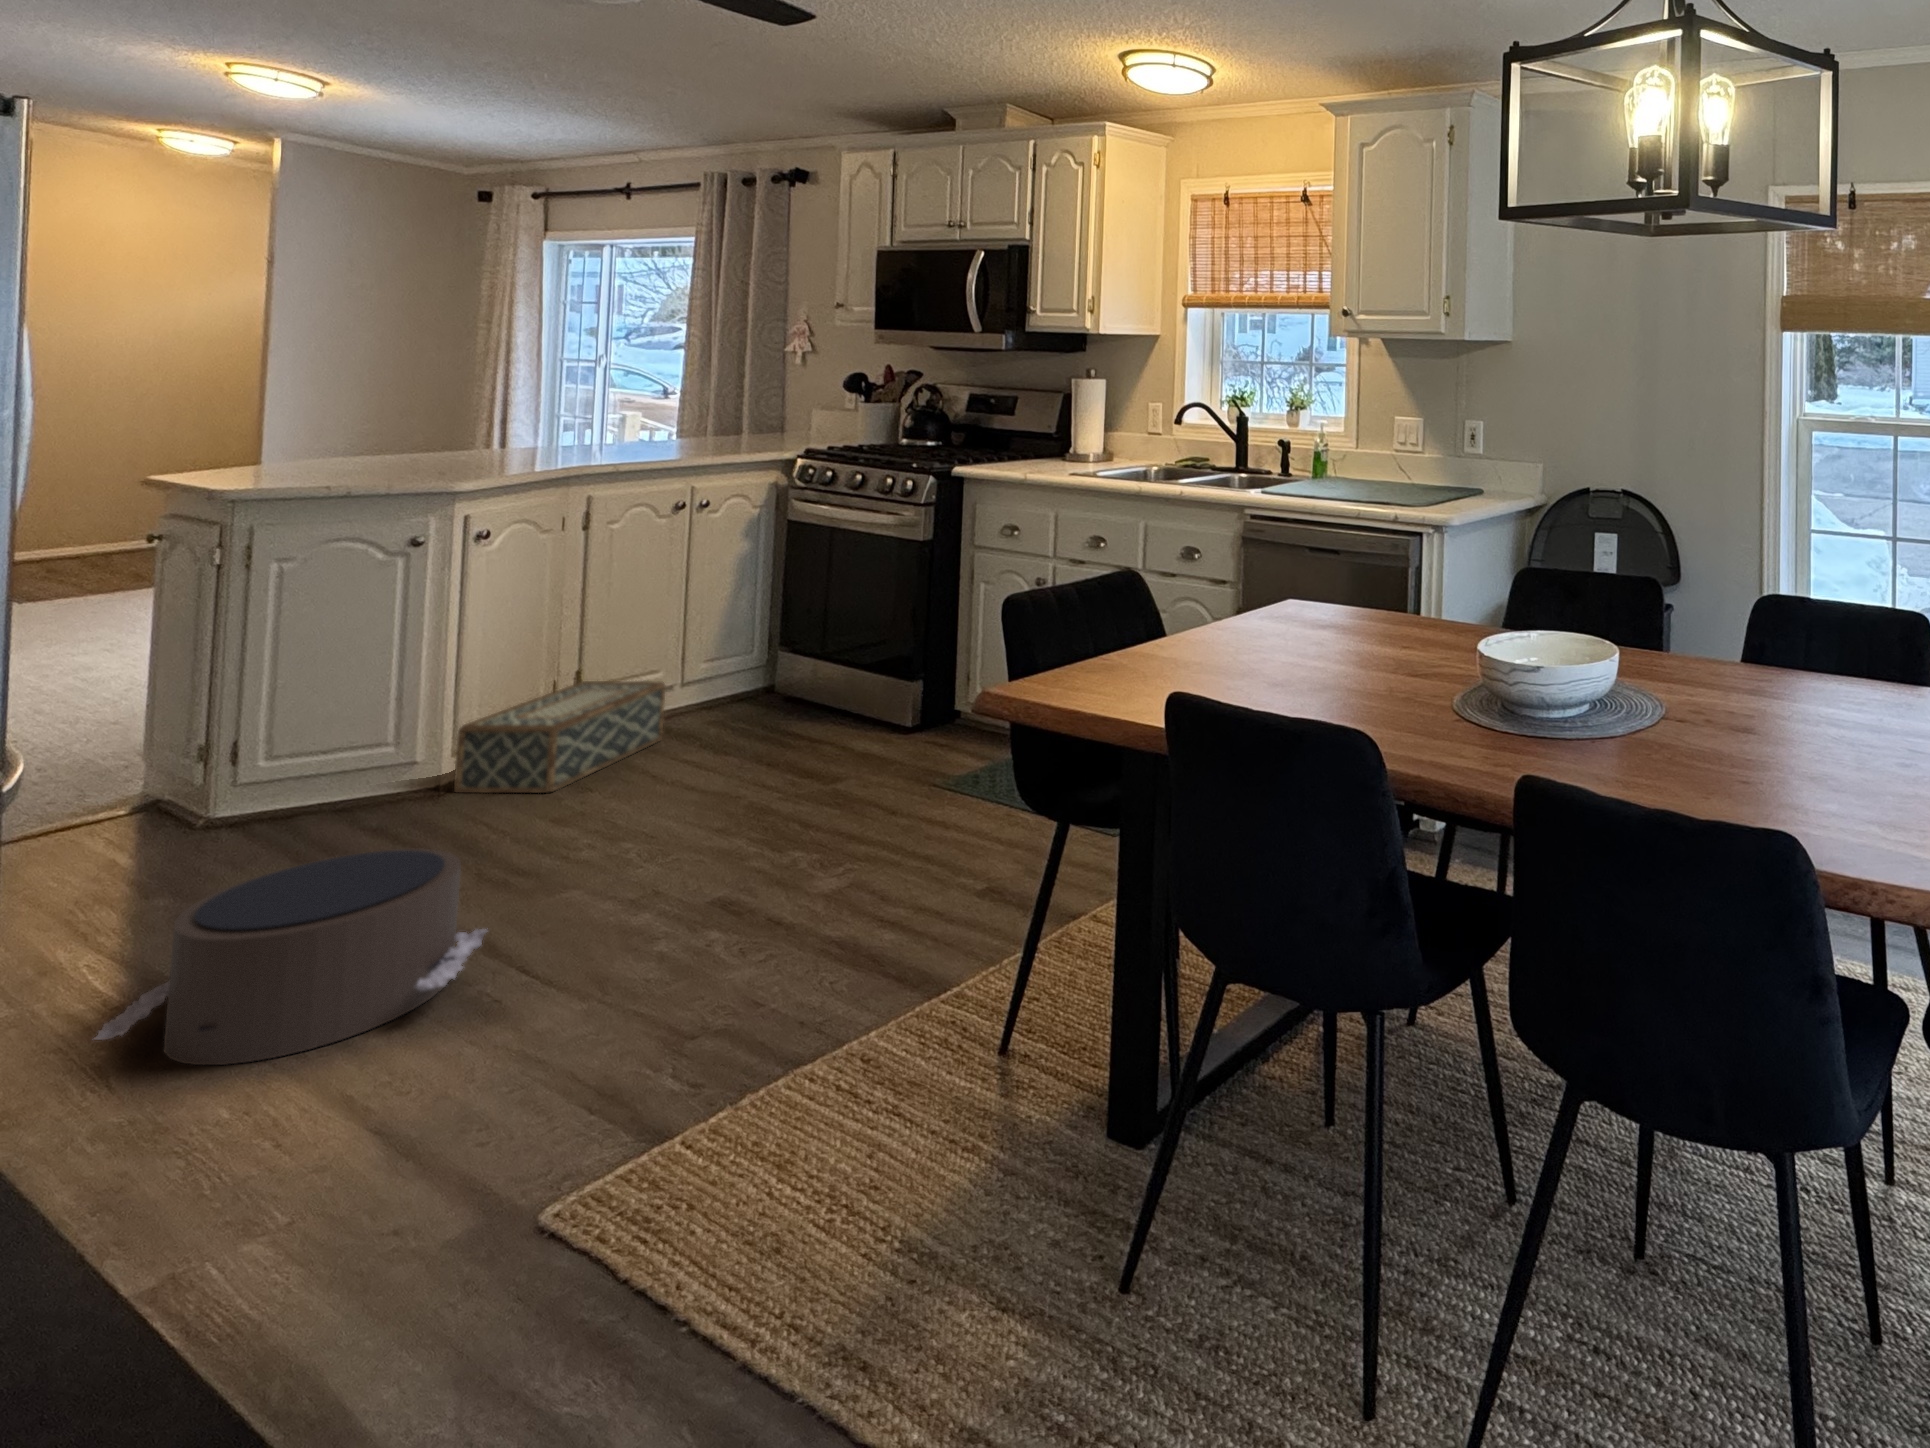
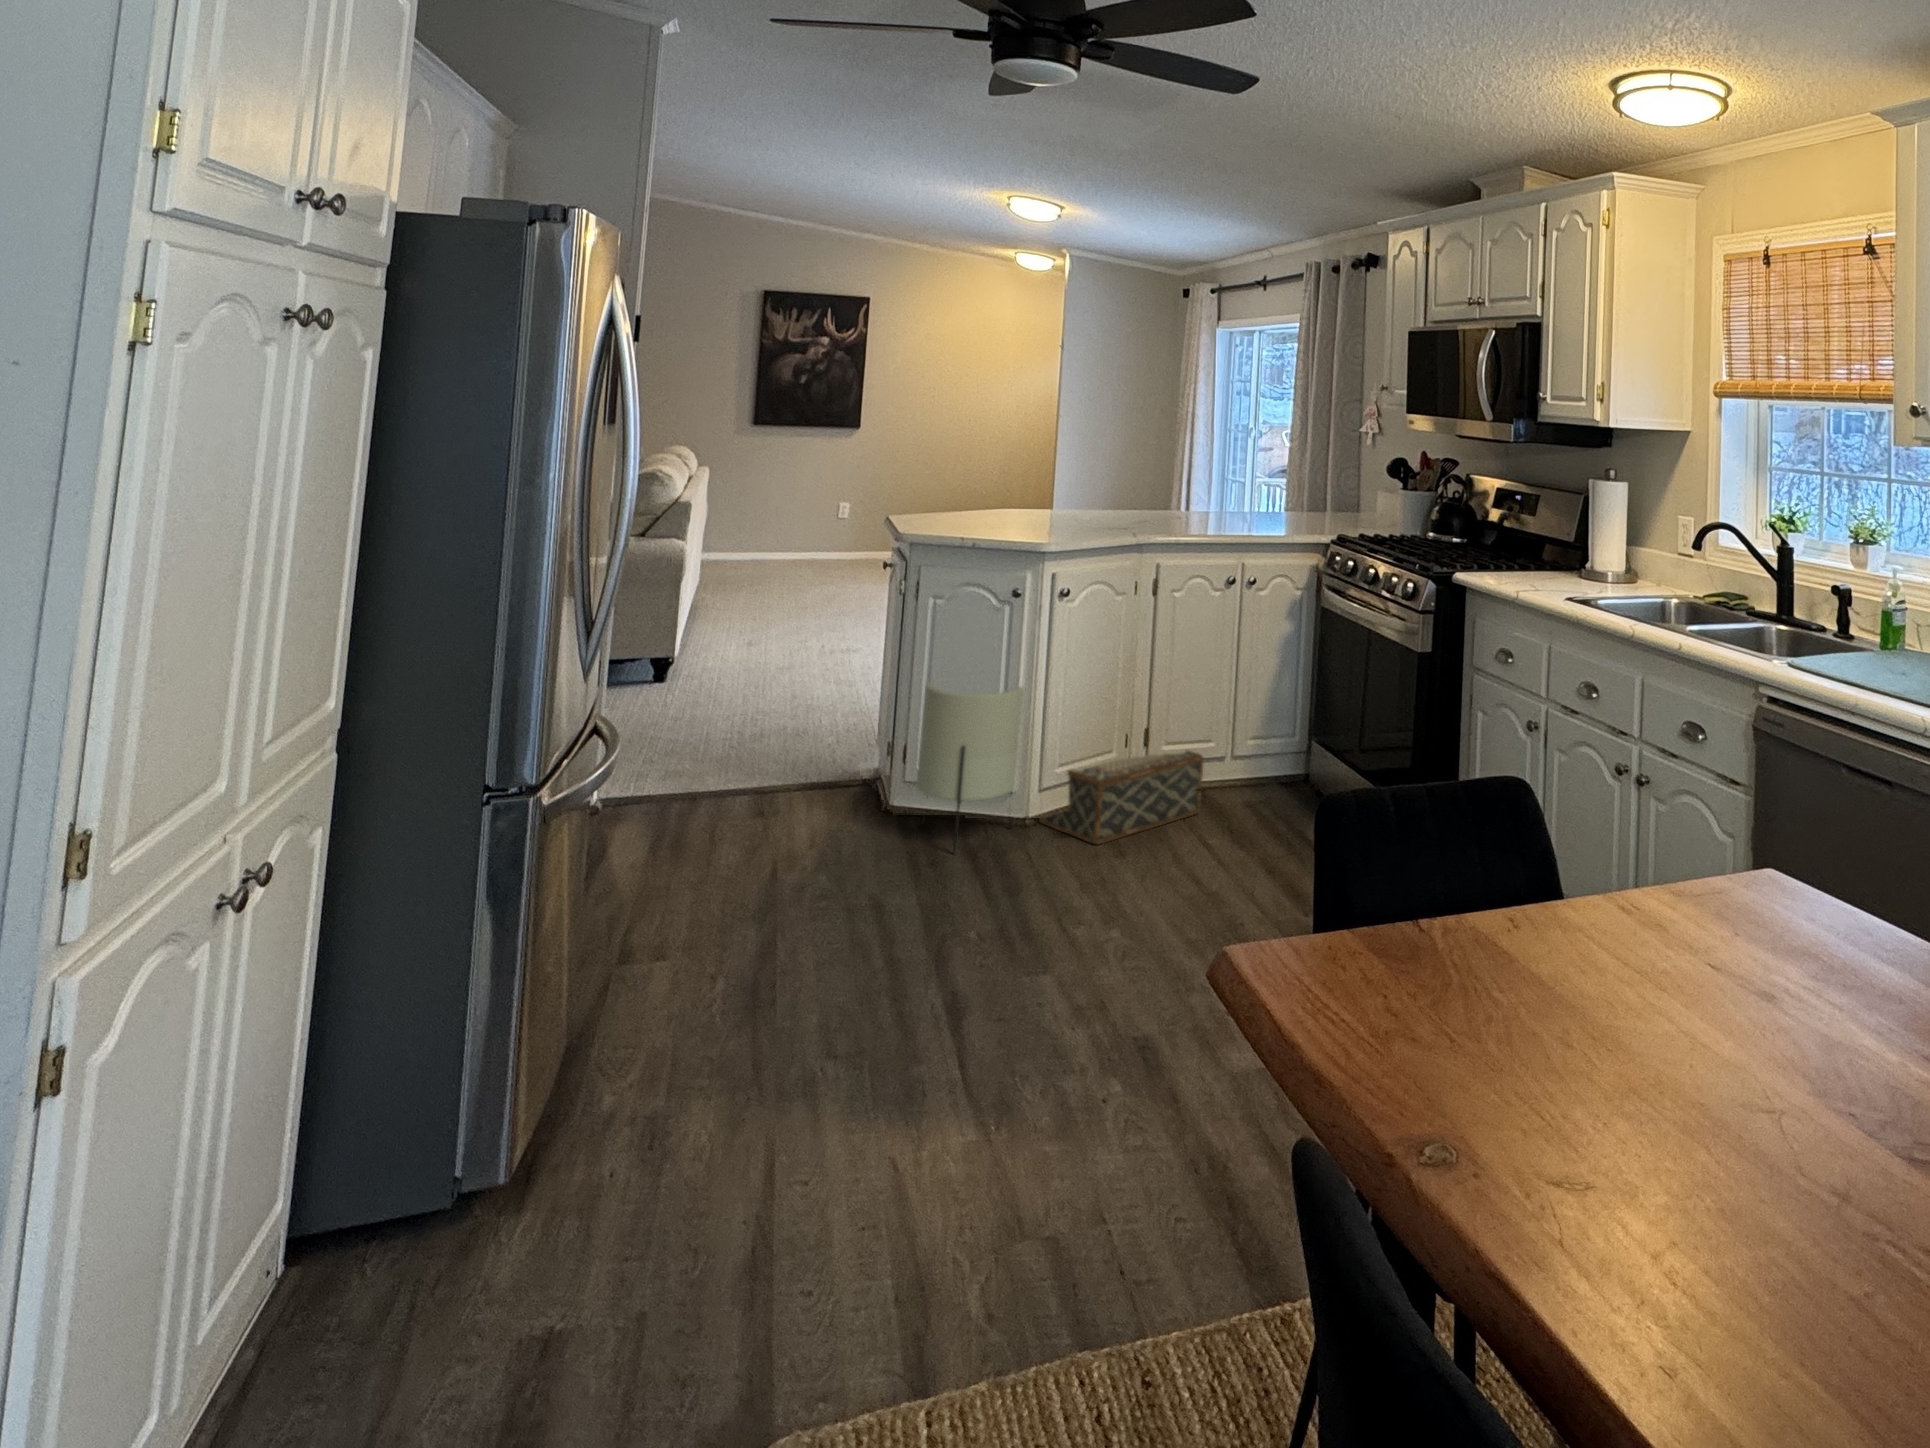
planter: none [272,641,440,845] -> present [916,682,1026,853]
pouf: present [95,849,486,1065] -> none [700,875,957,1060]

